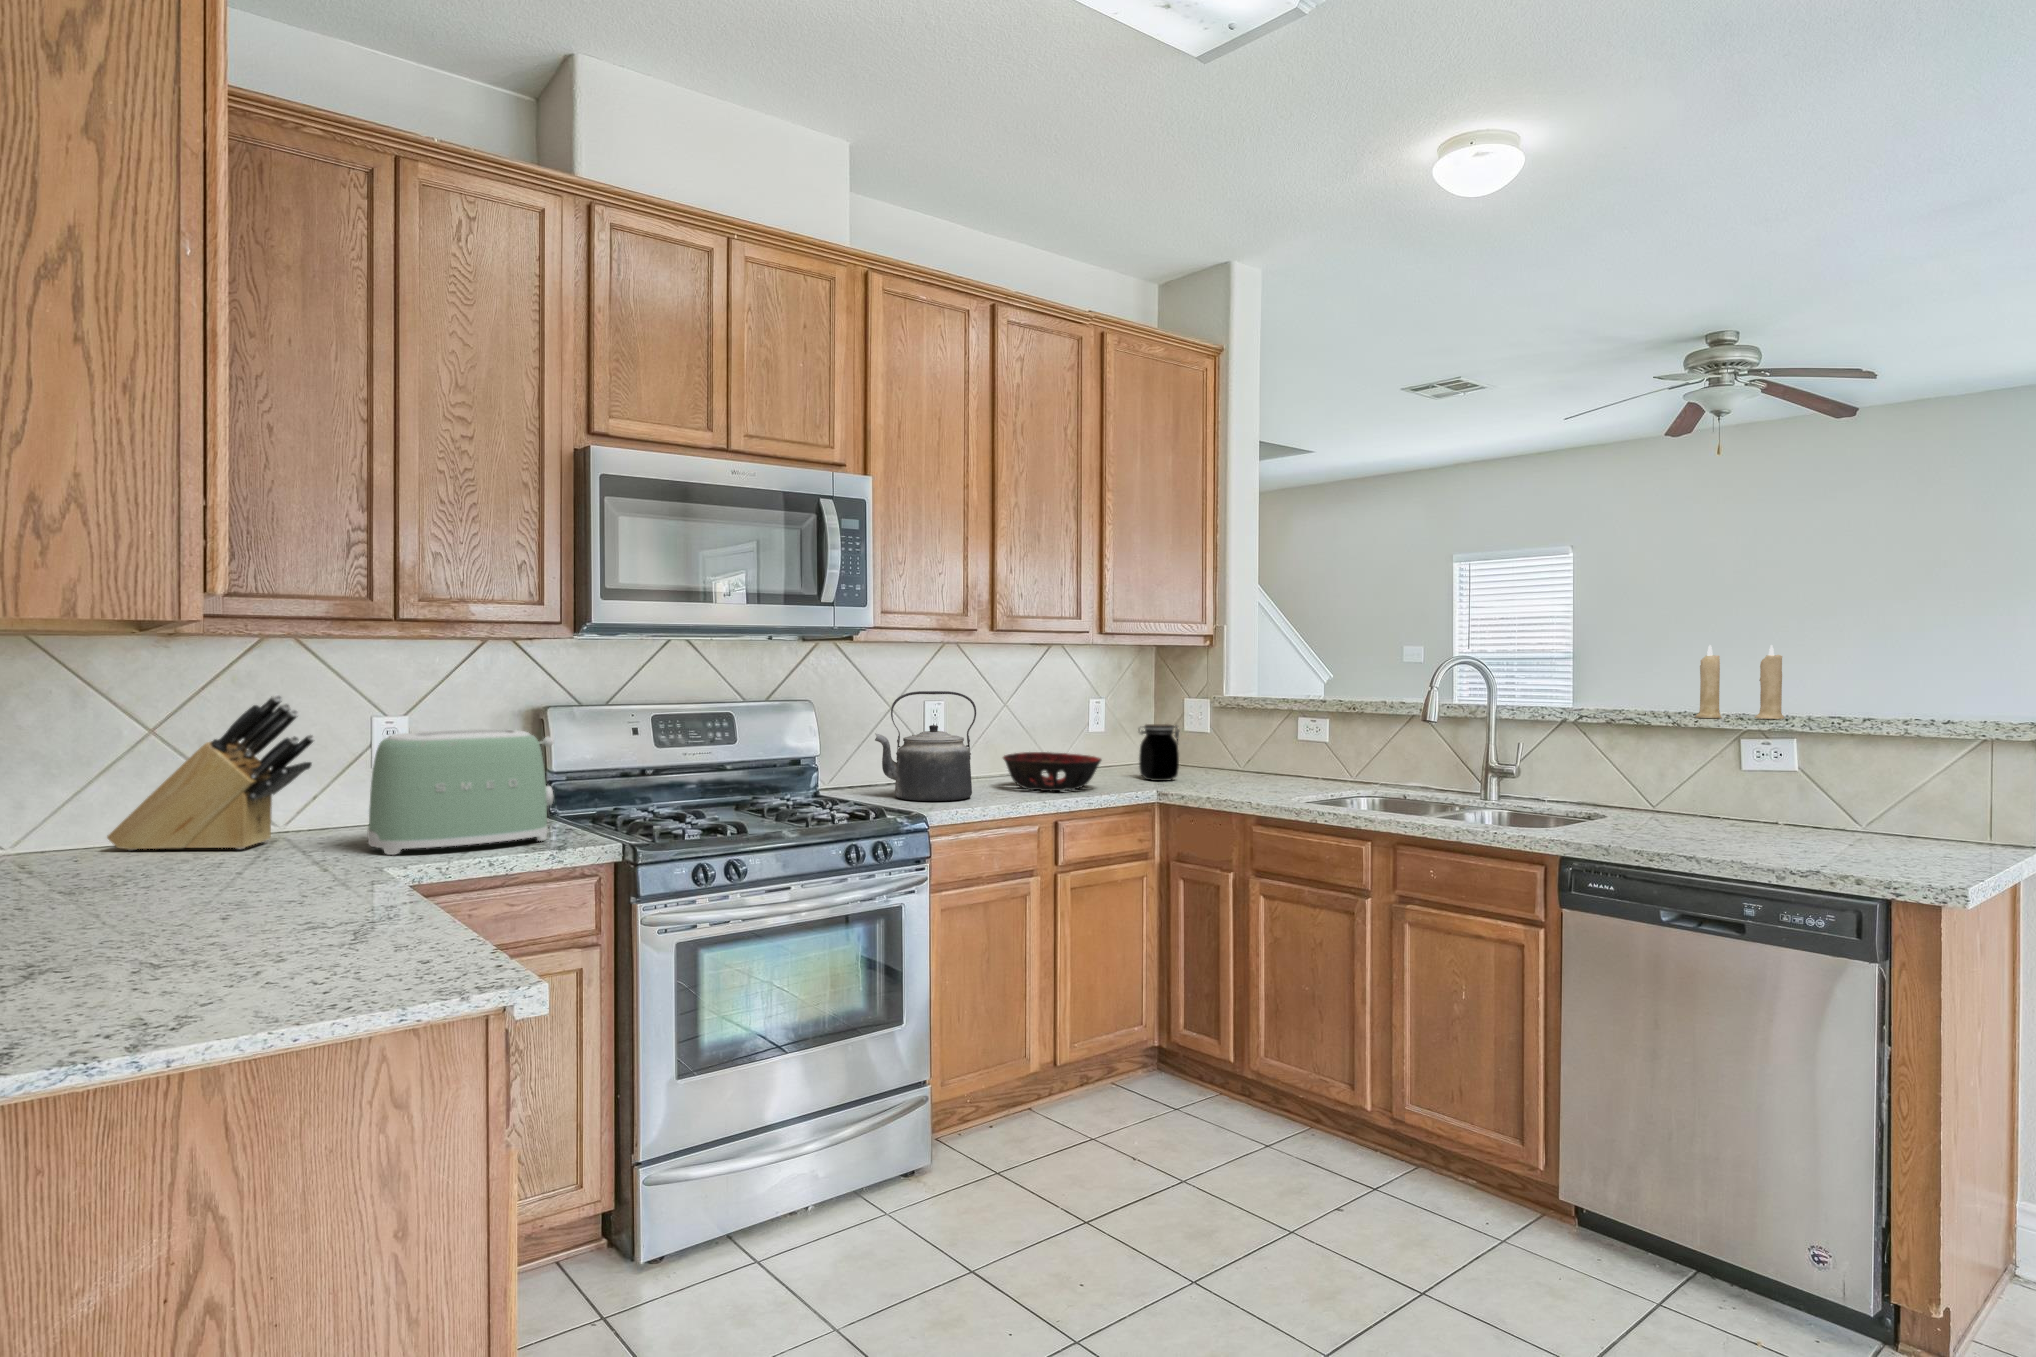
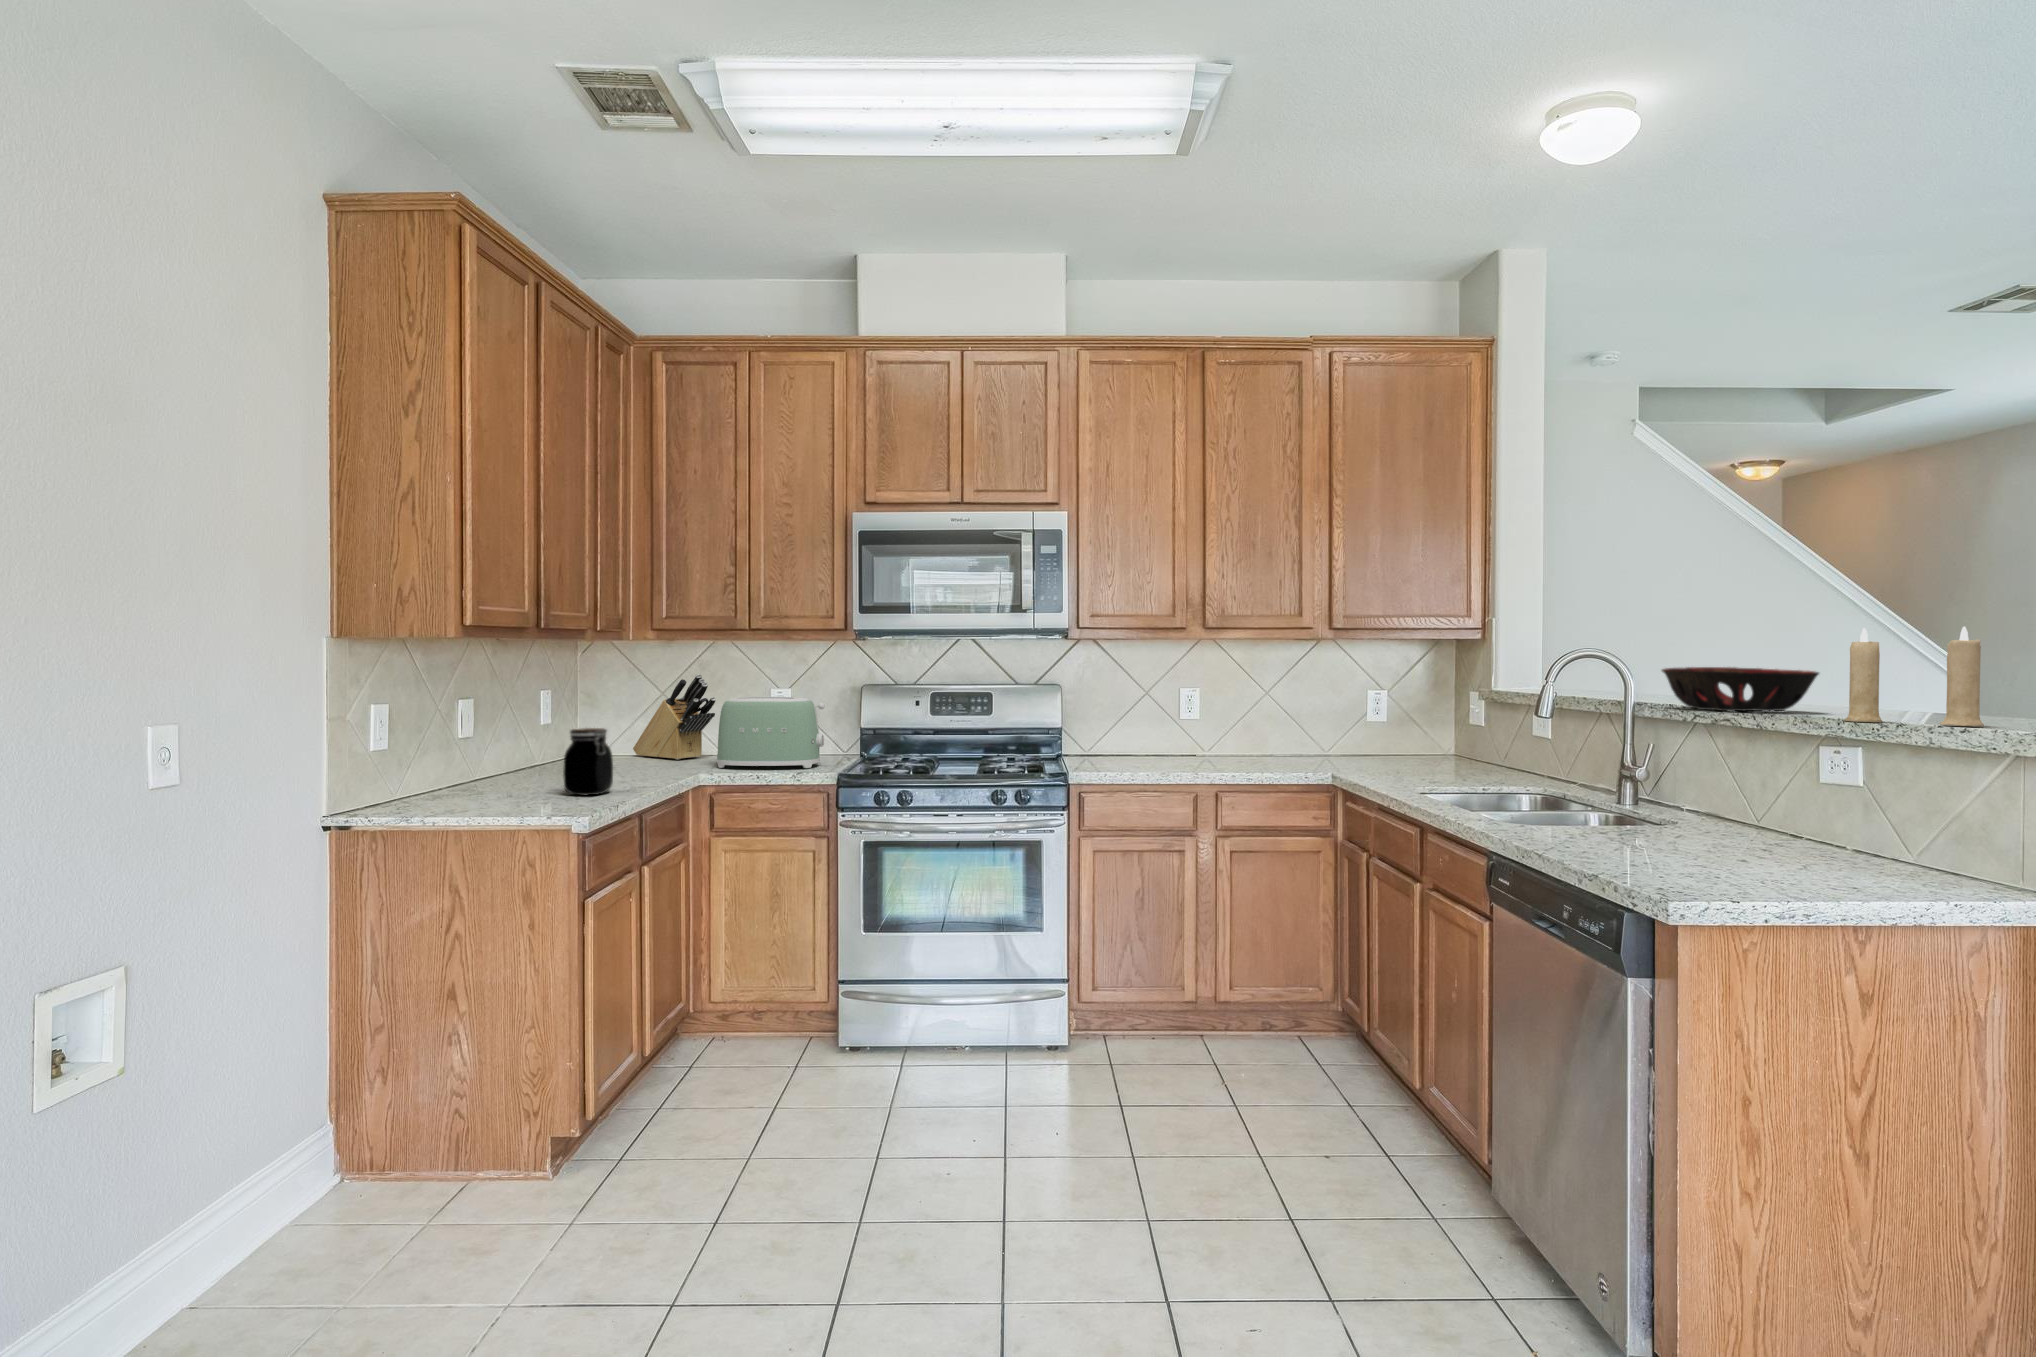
kettle: present [875,691,976,801] -> none [1099,679,1174,767]
jar: present [1139,724,1179,781] -> present [563,728,613,795]
decorative bowl: present [1003,752,1101,791] -> present [1662,667,1819,711]

